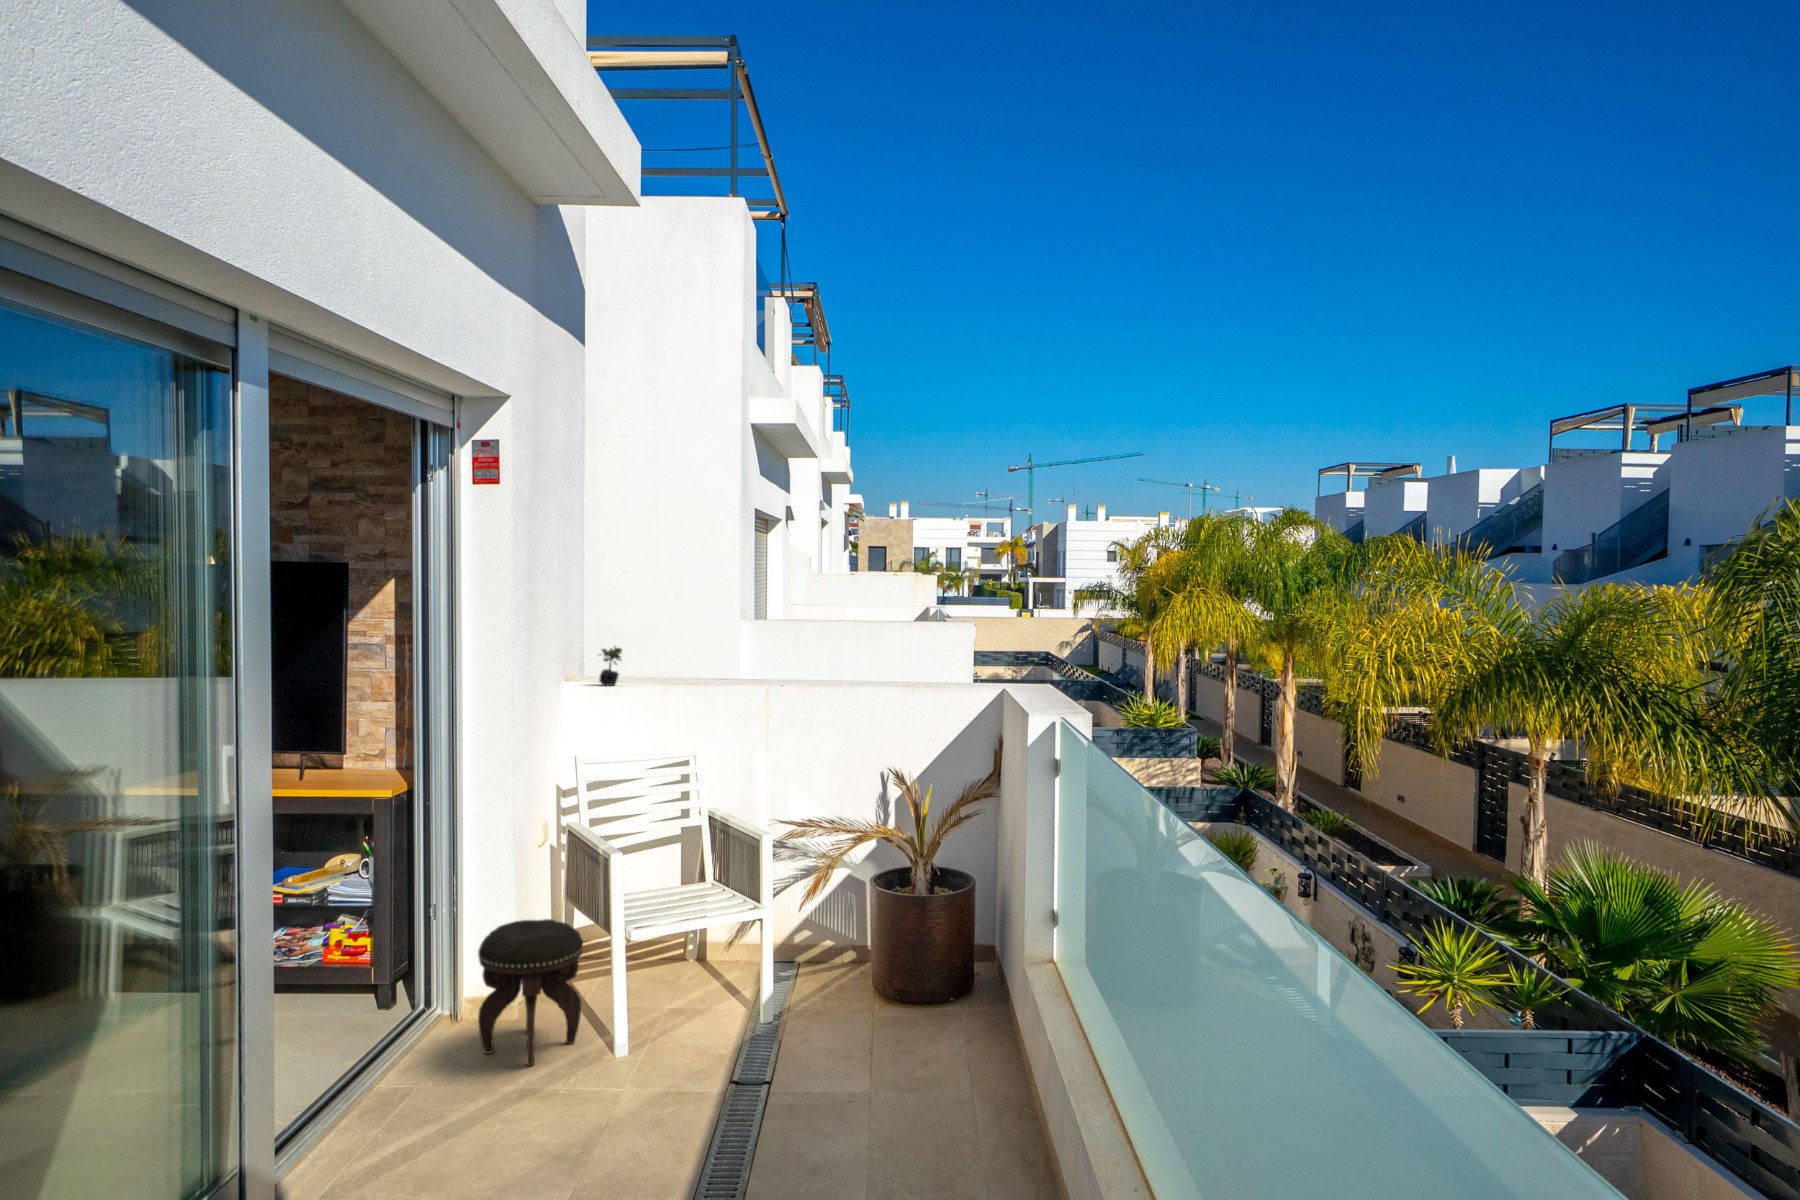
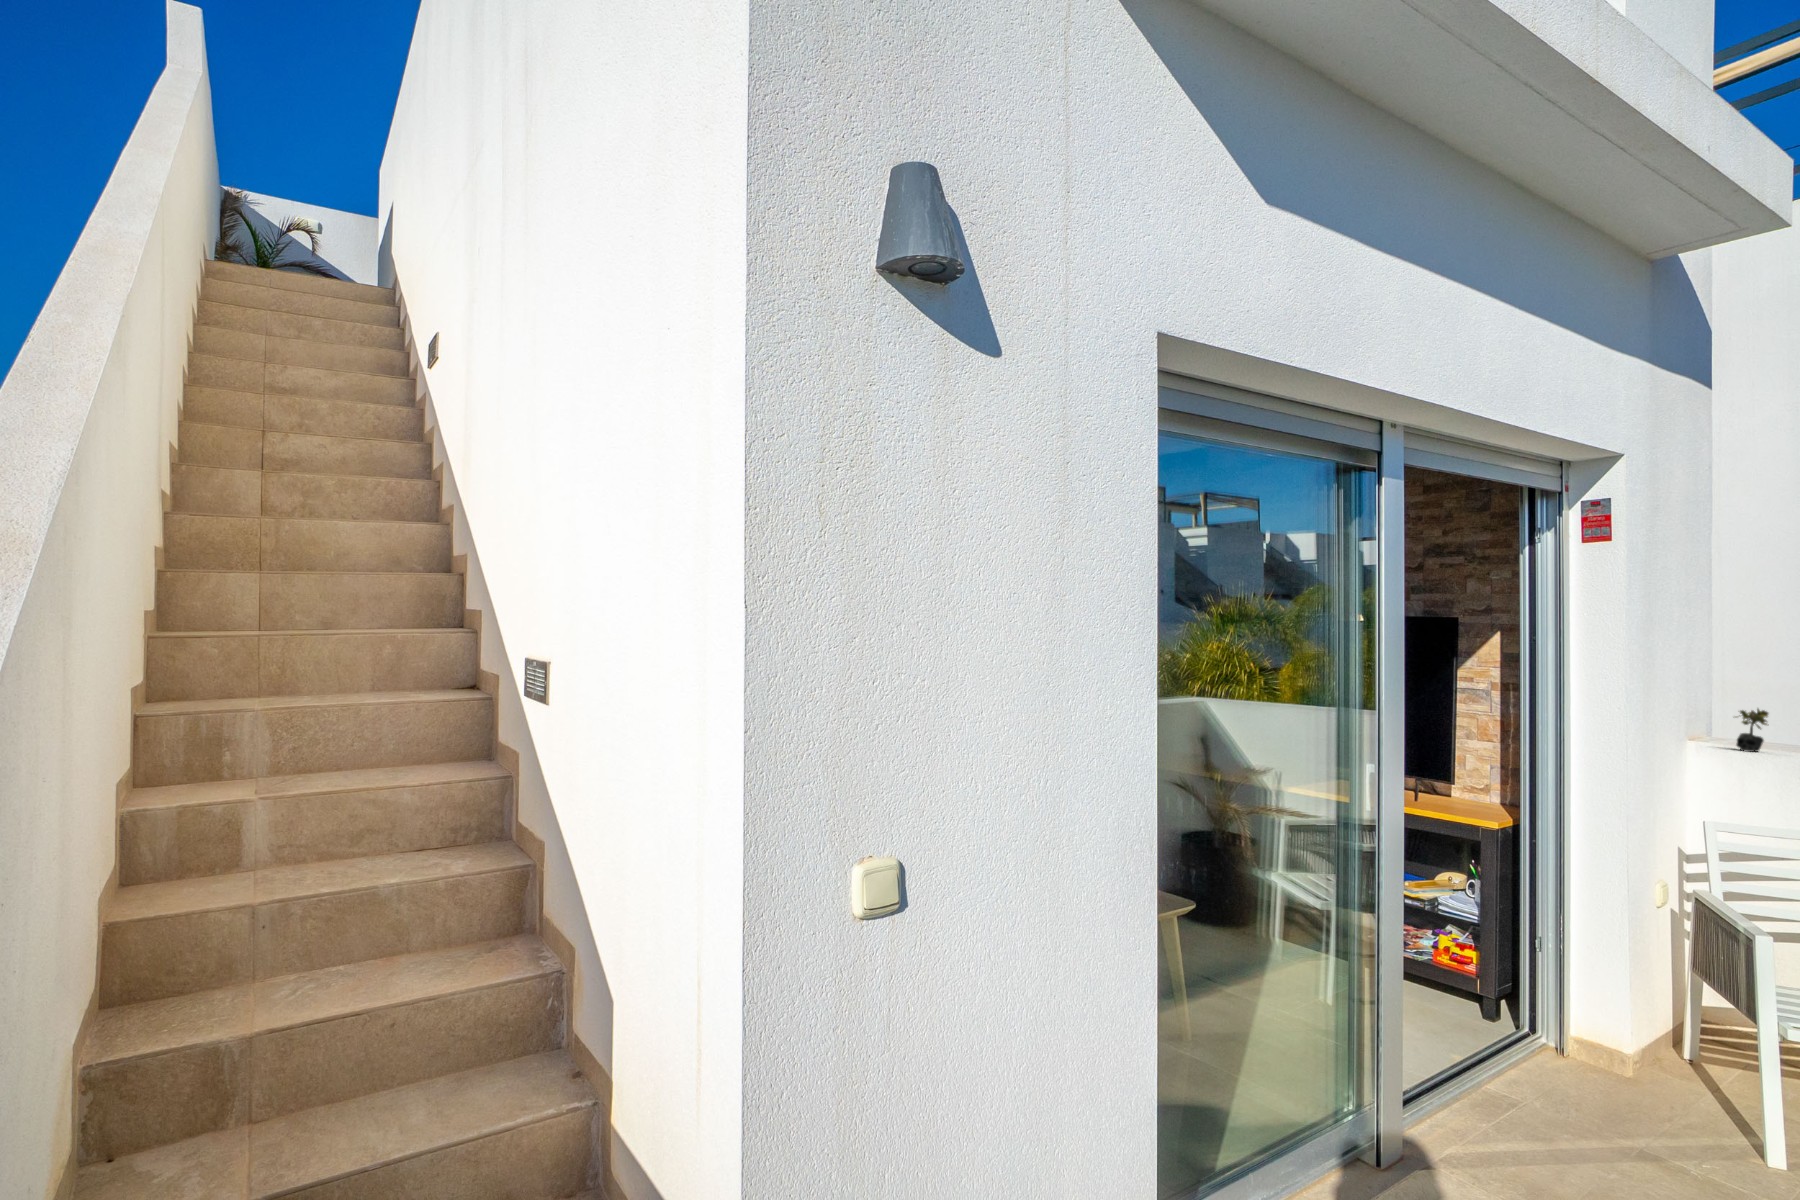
footstool: present [478,919,583,1066] -> none [1589,977,1718,1131]

